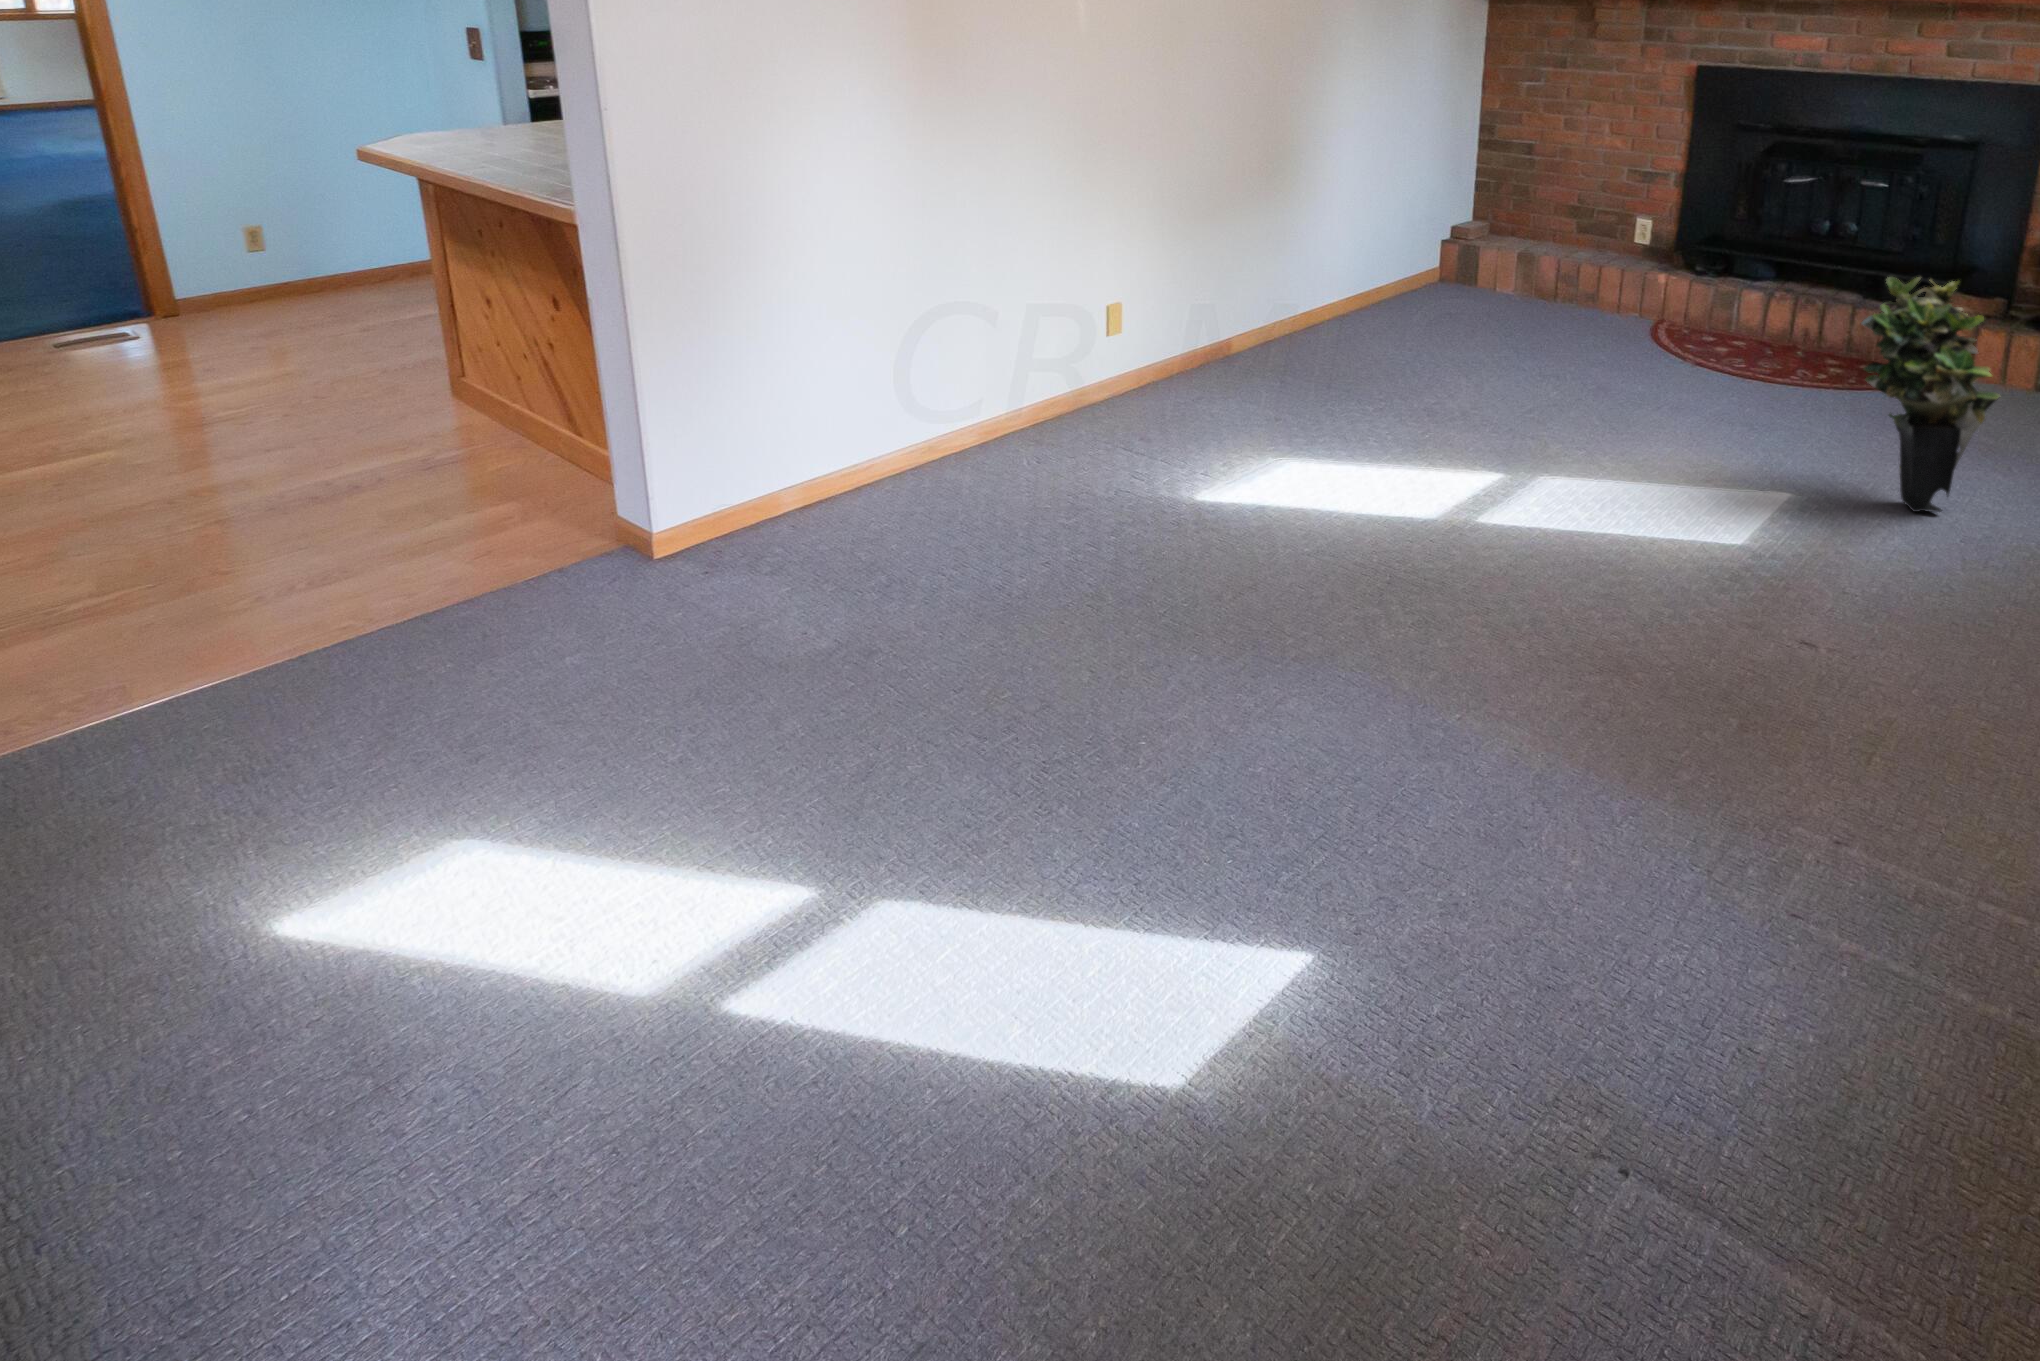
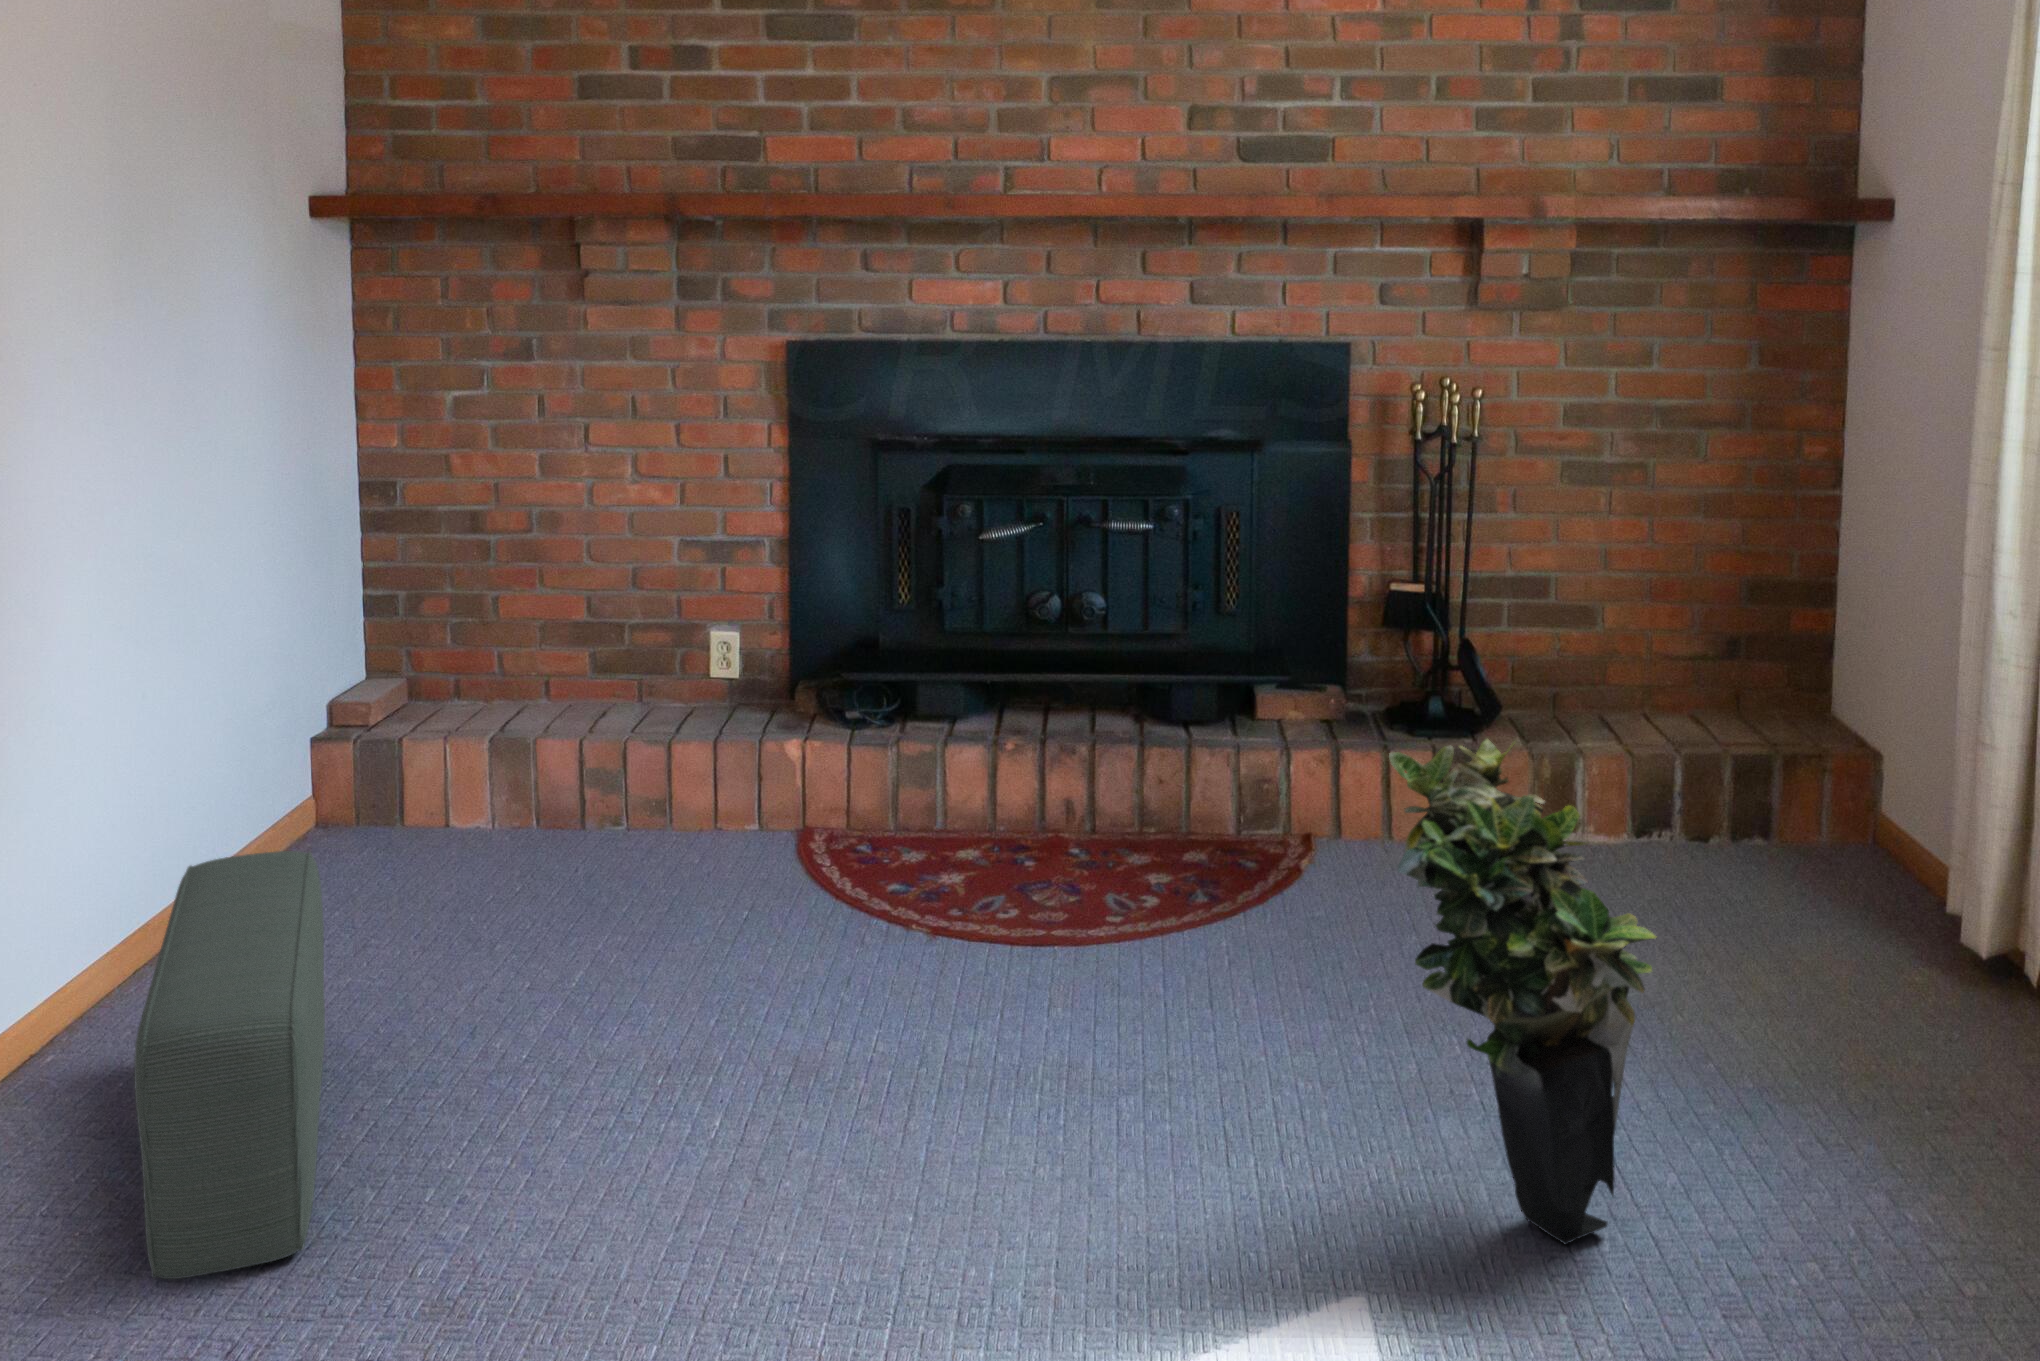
pouf: none [1336,258,1419,388] -> present [134,851,325,1279]

